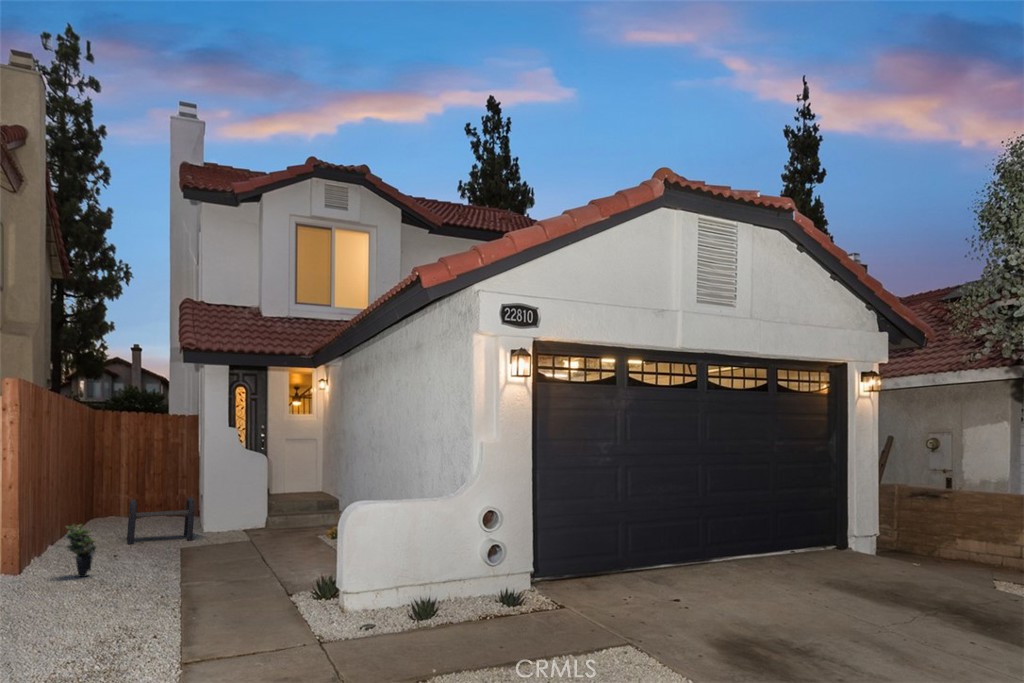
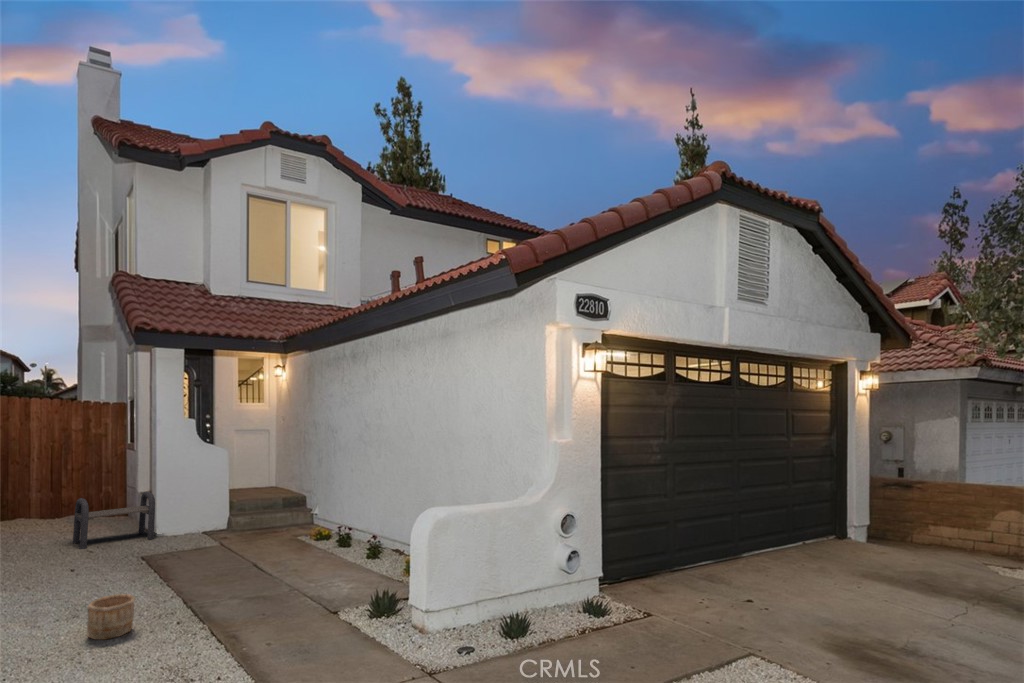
potted plant: present [66,525,96,577] -> none [38,534,79,596]
wooden bucket: none [71,573,113,609] -> present [87,594,136,640]

